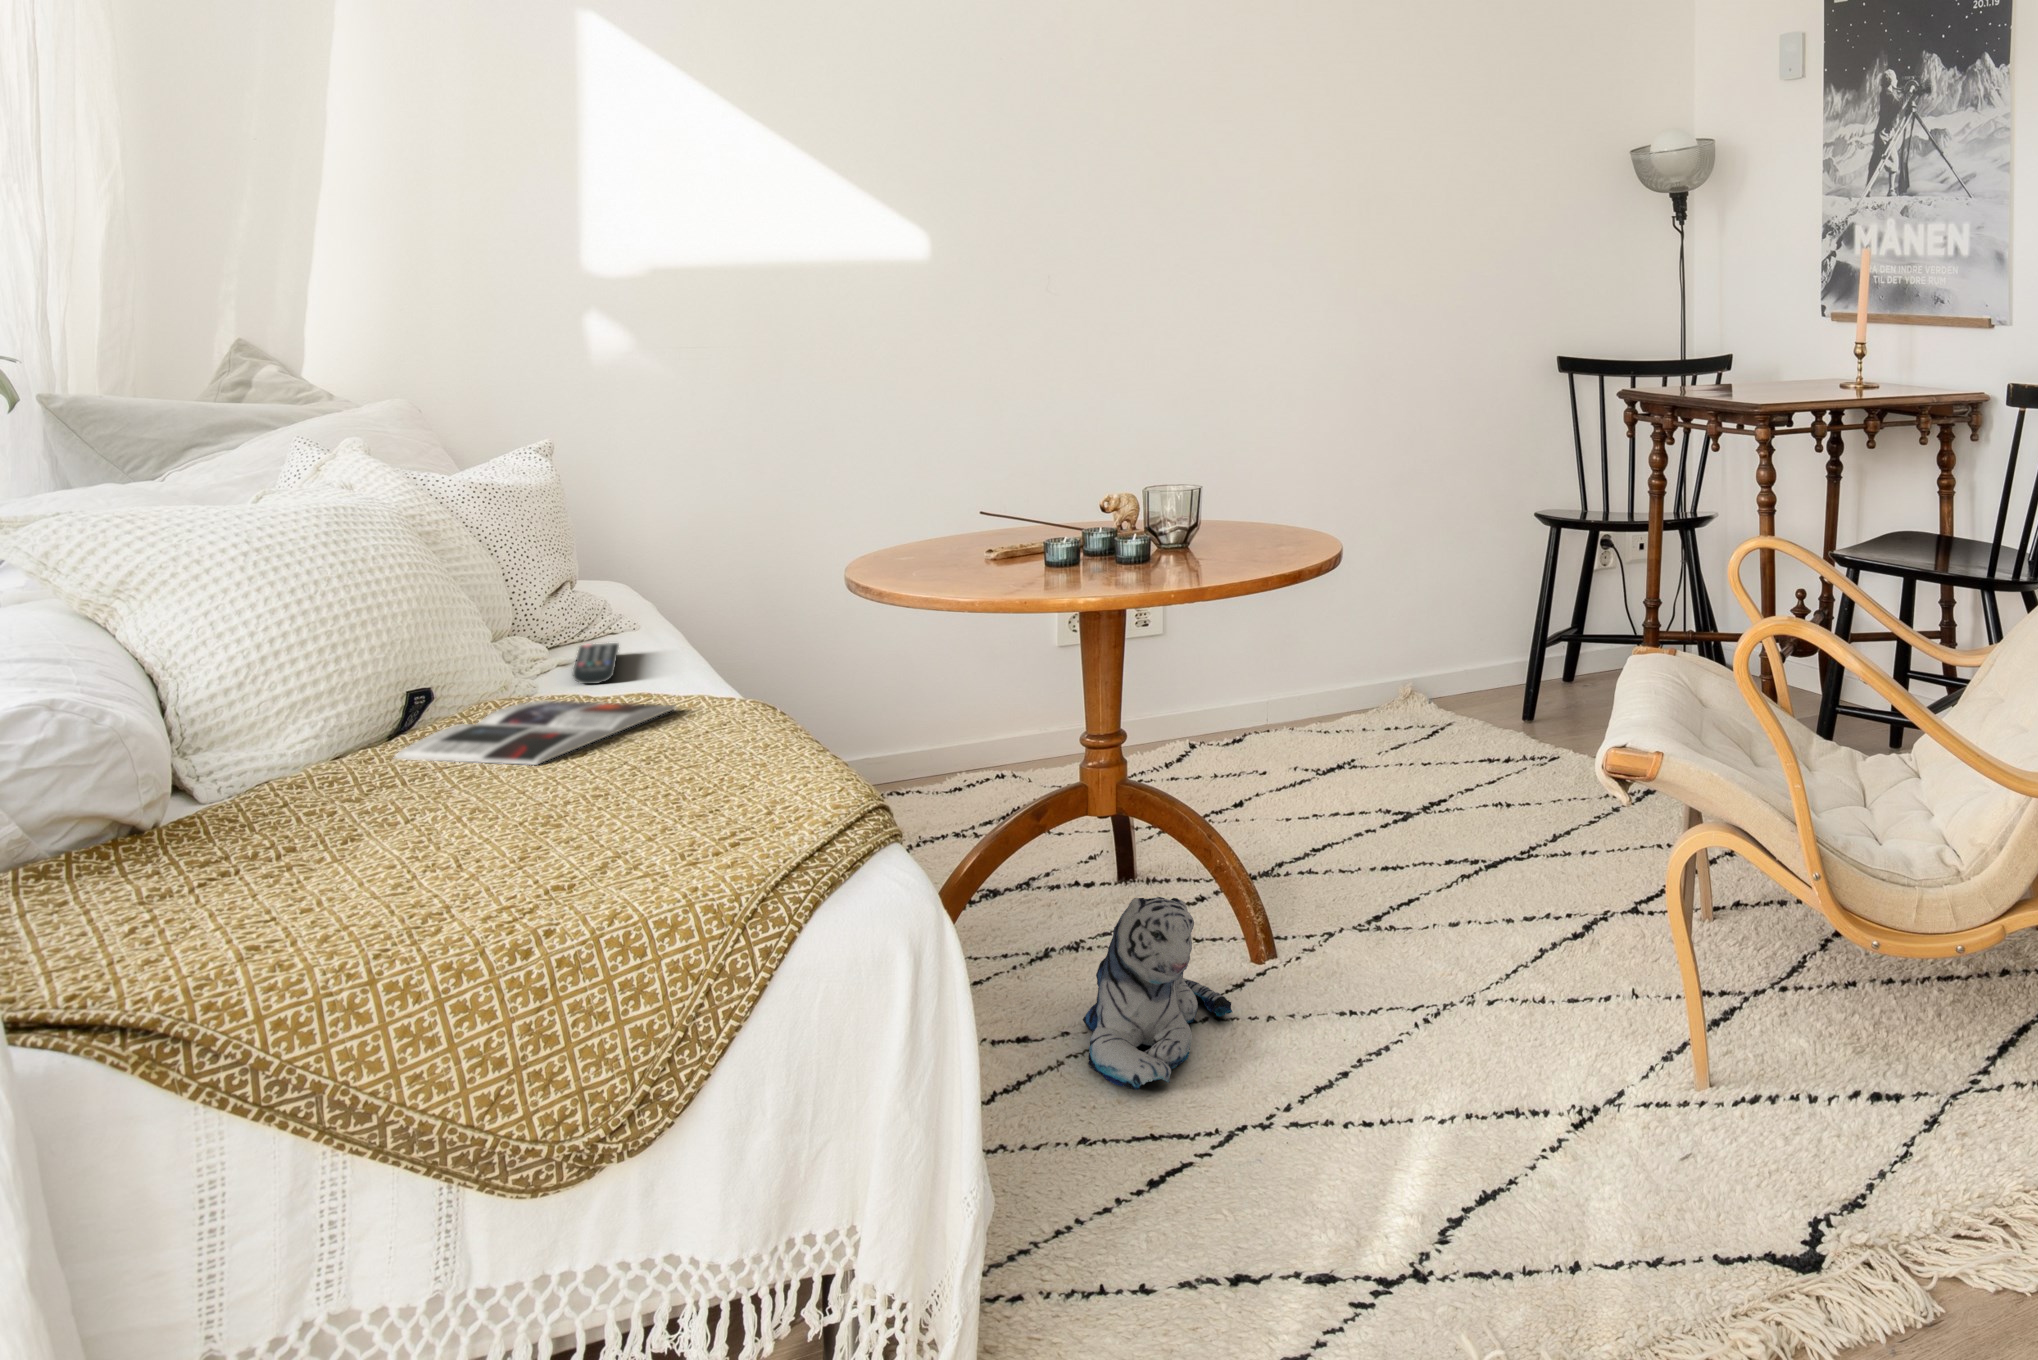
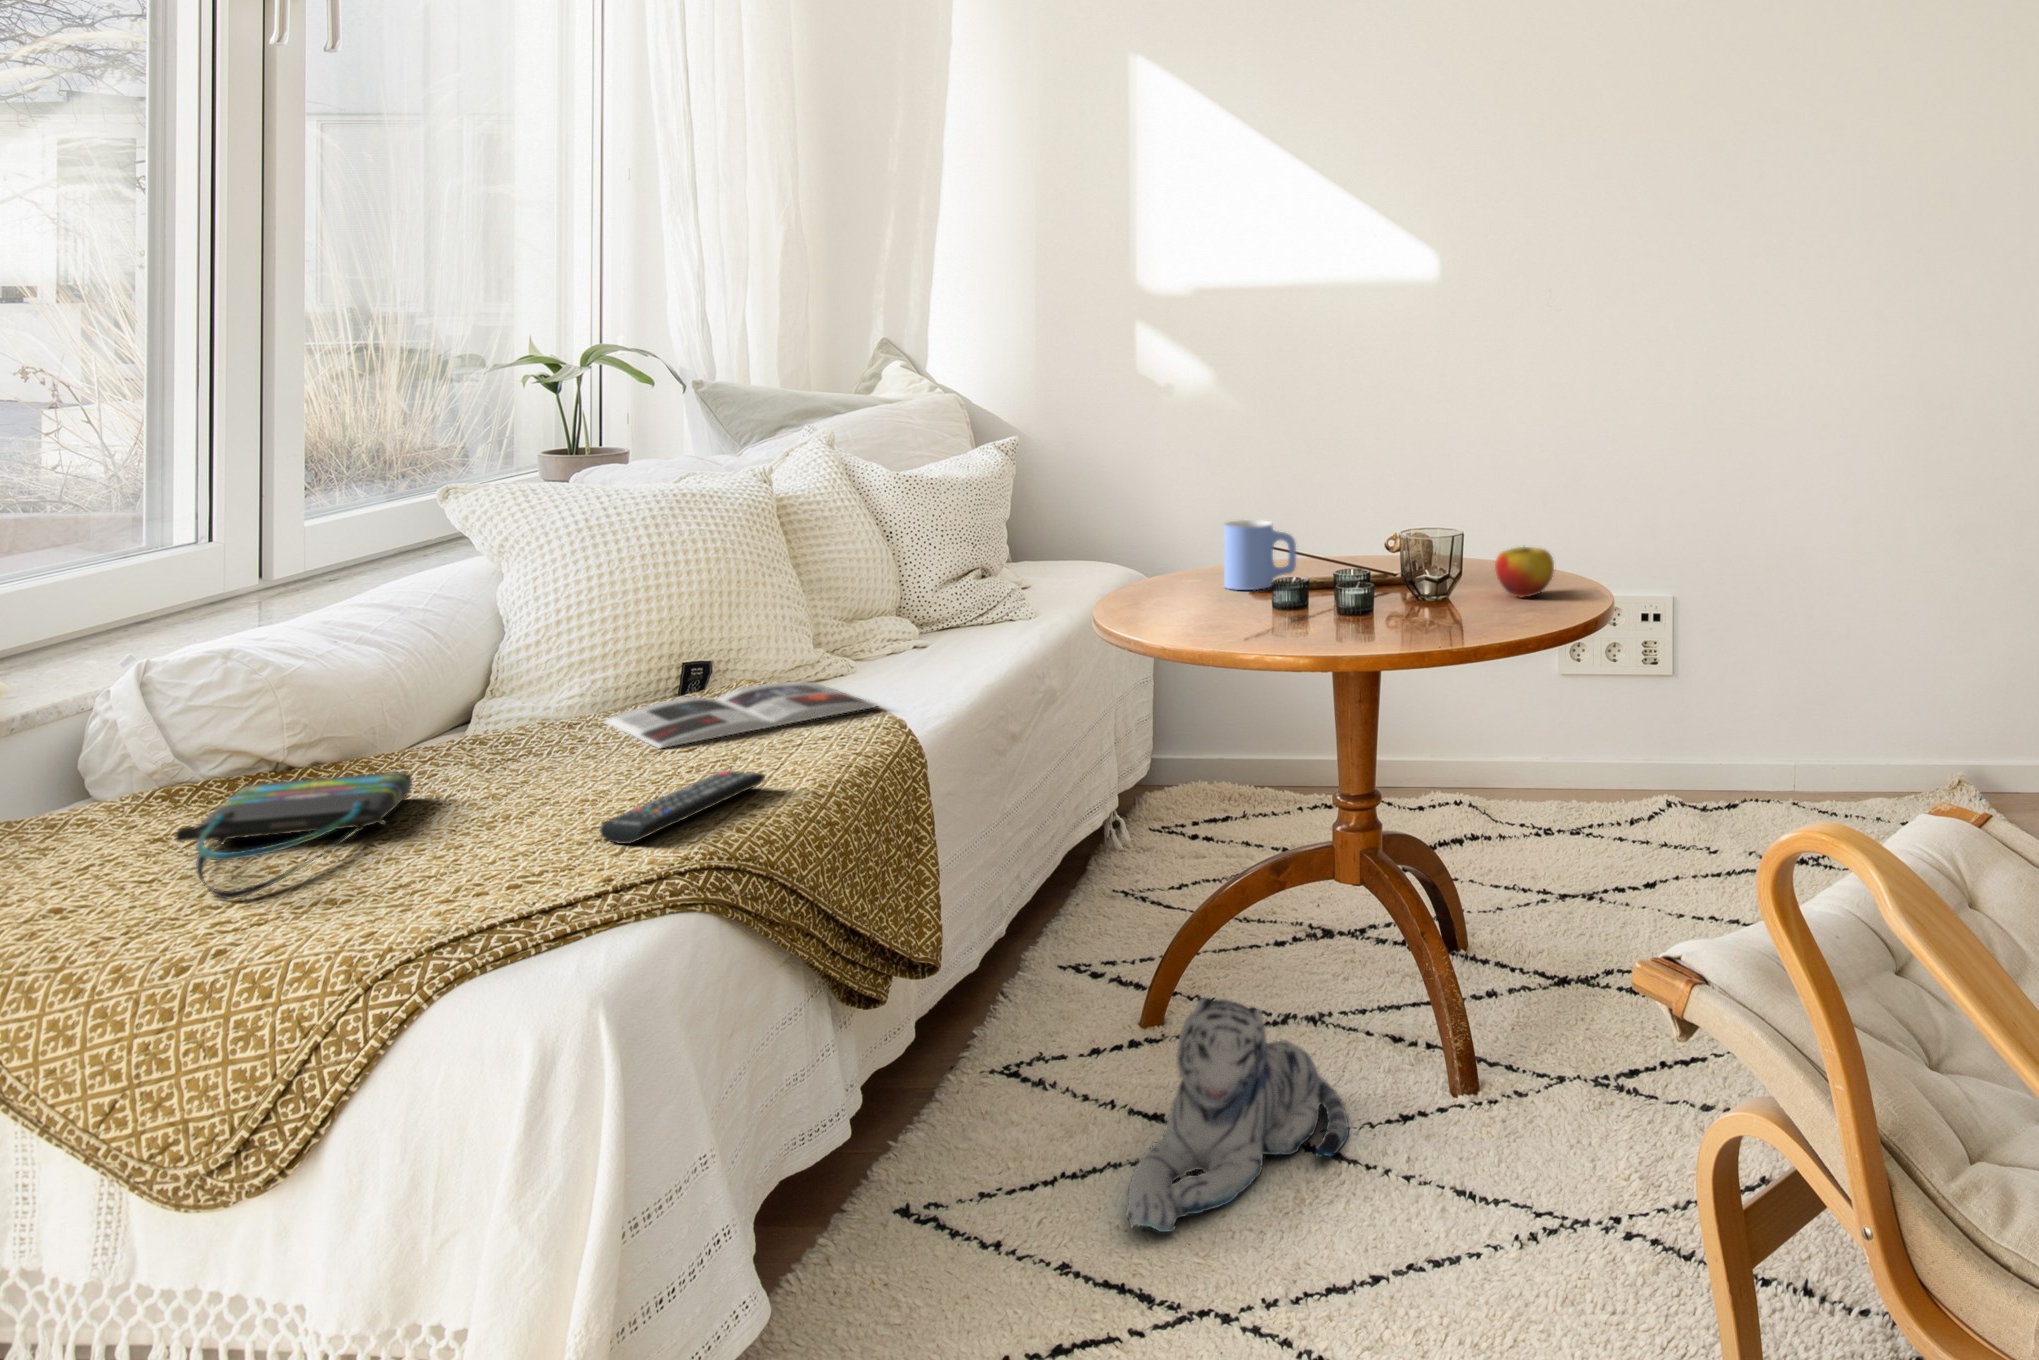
mug: none [927,499,998,566] -> present [1224,520,1296,590]
apple: none [1198,502,1250,547] -> present [1495,546,1554,597]
remote control: present [573,643,619,684] -> present [600,771,765,844]
tote bag: none [205,805,479,908] -> present [176,772,412,898]

